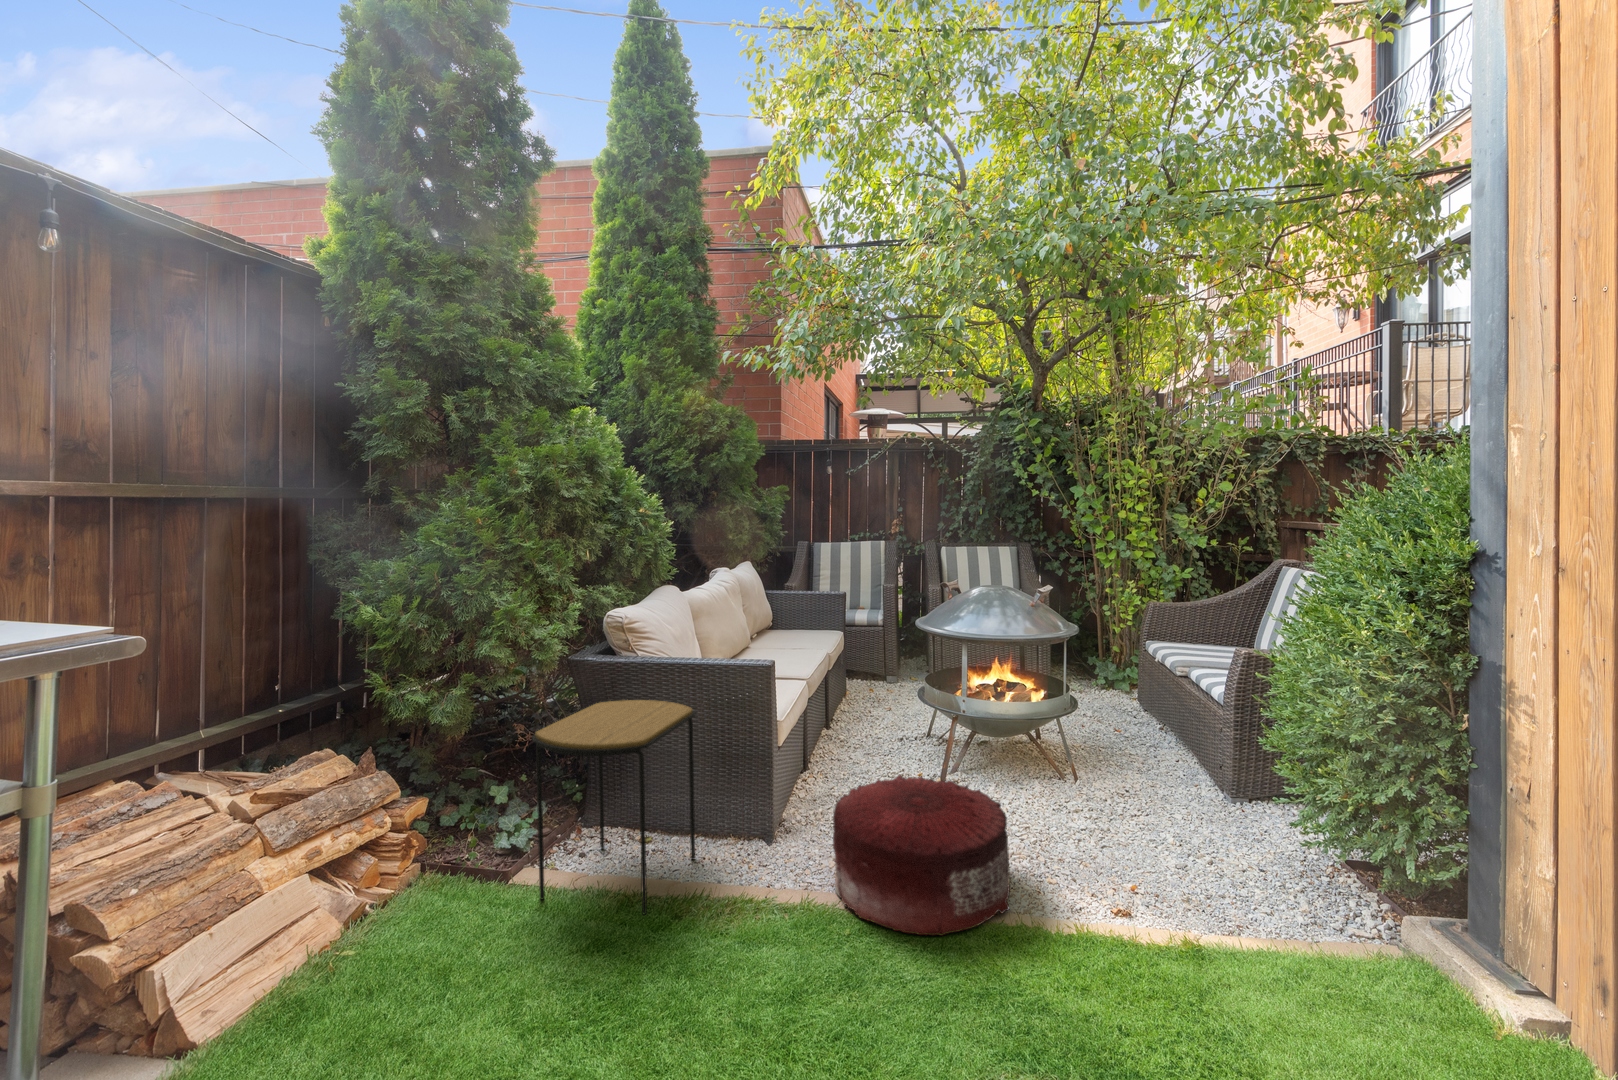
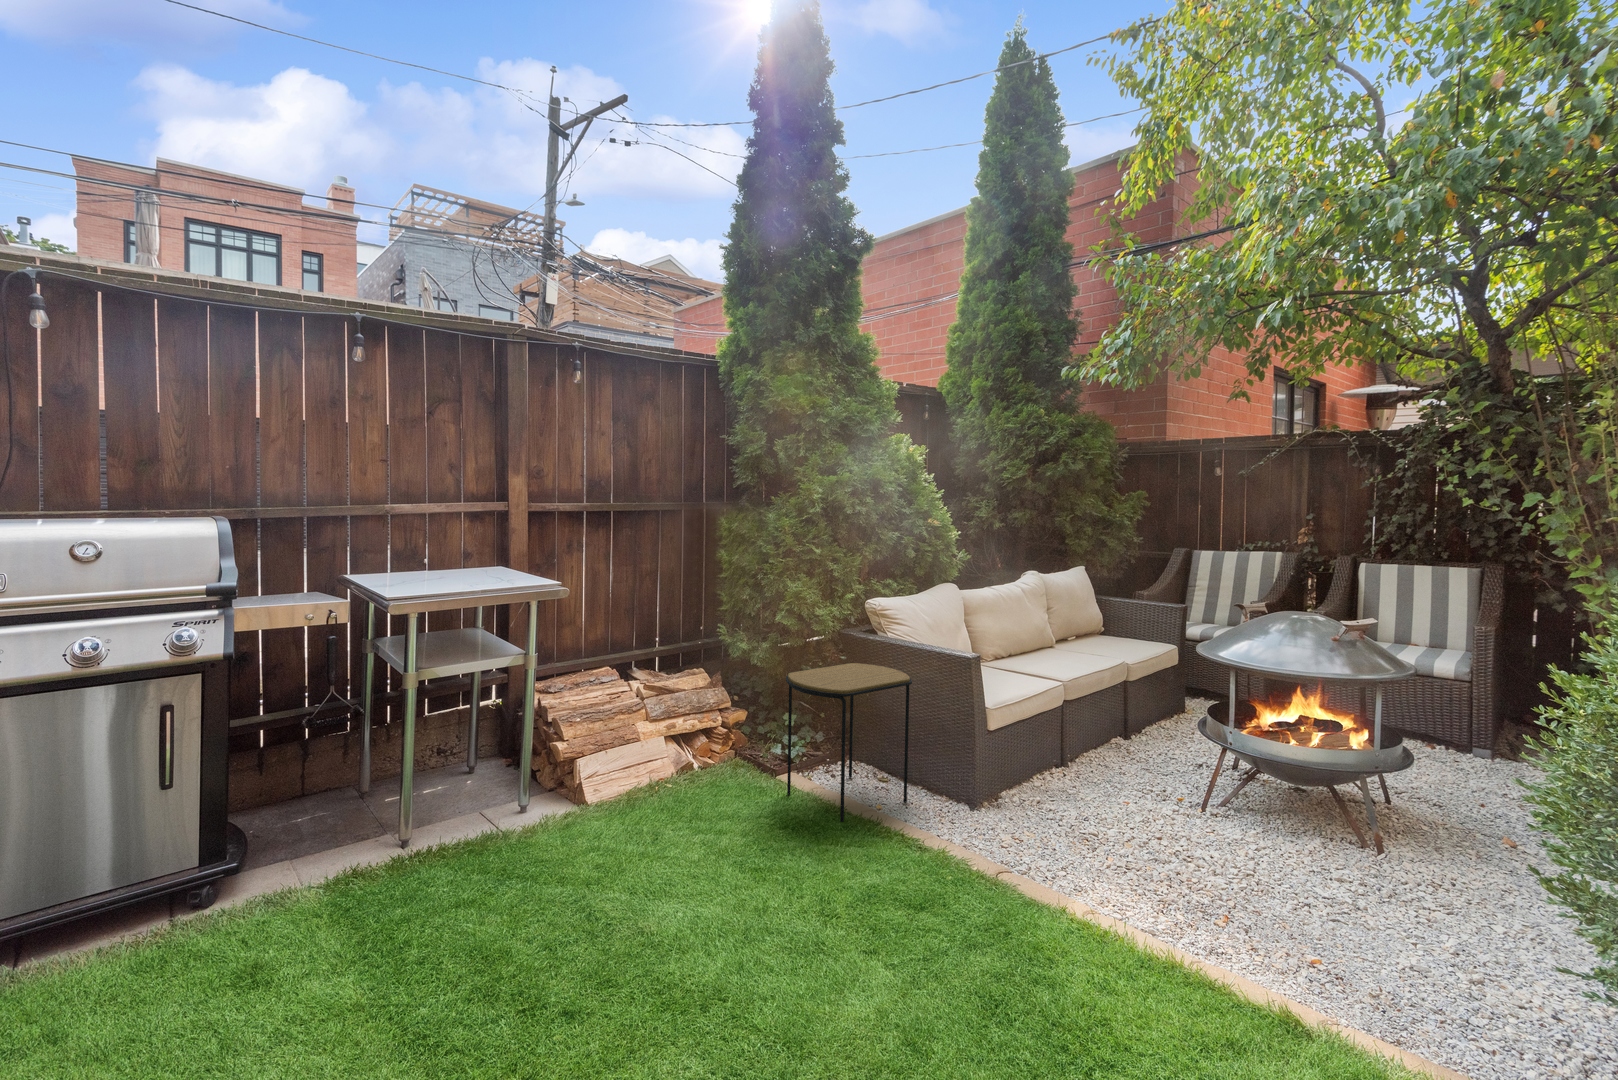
pouf: present [833,775,1010,936] -> none [983,771,1153,911]

